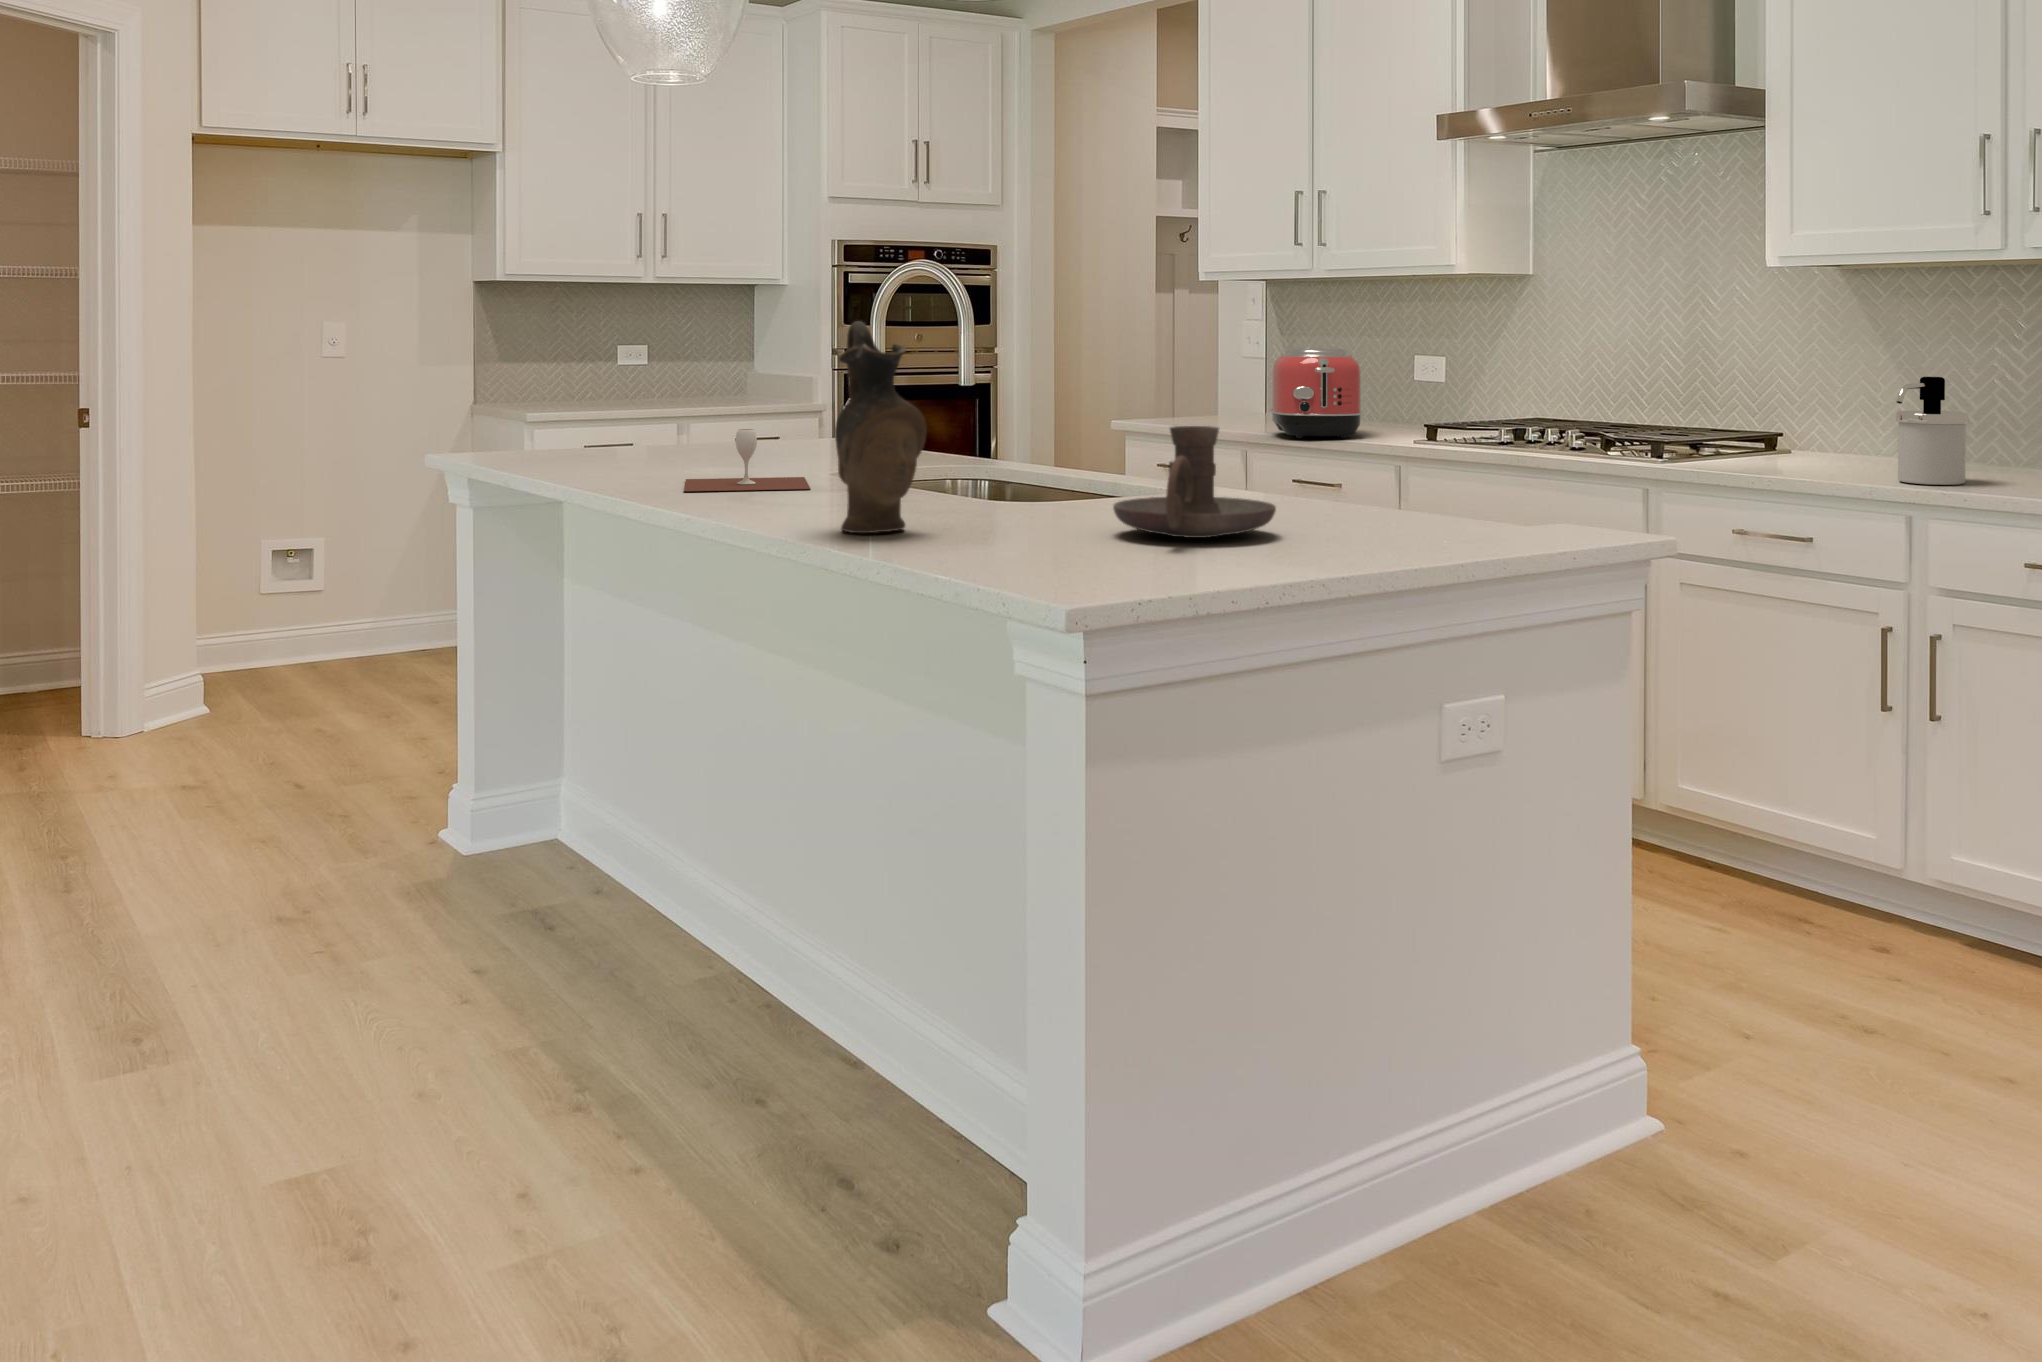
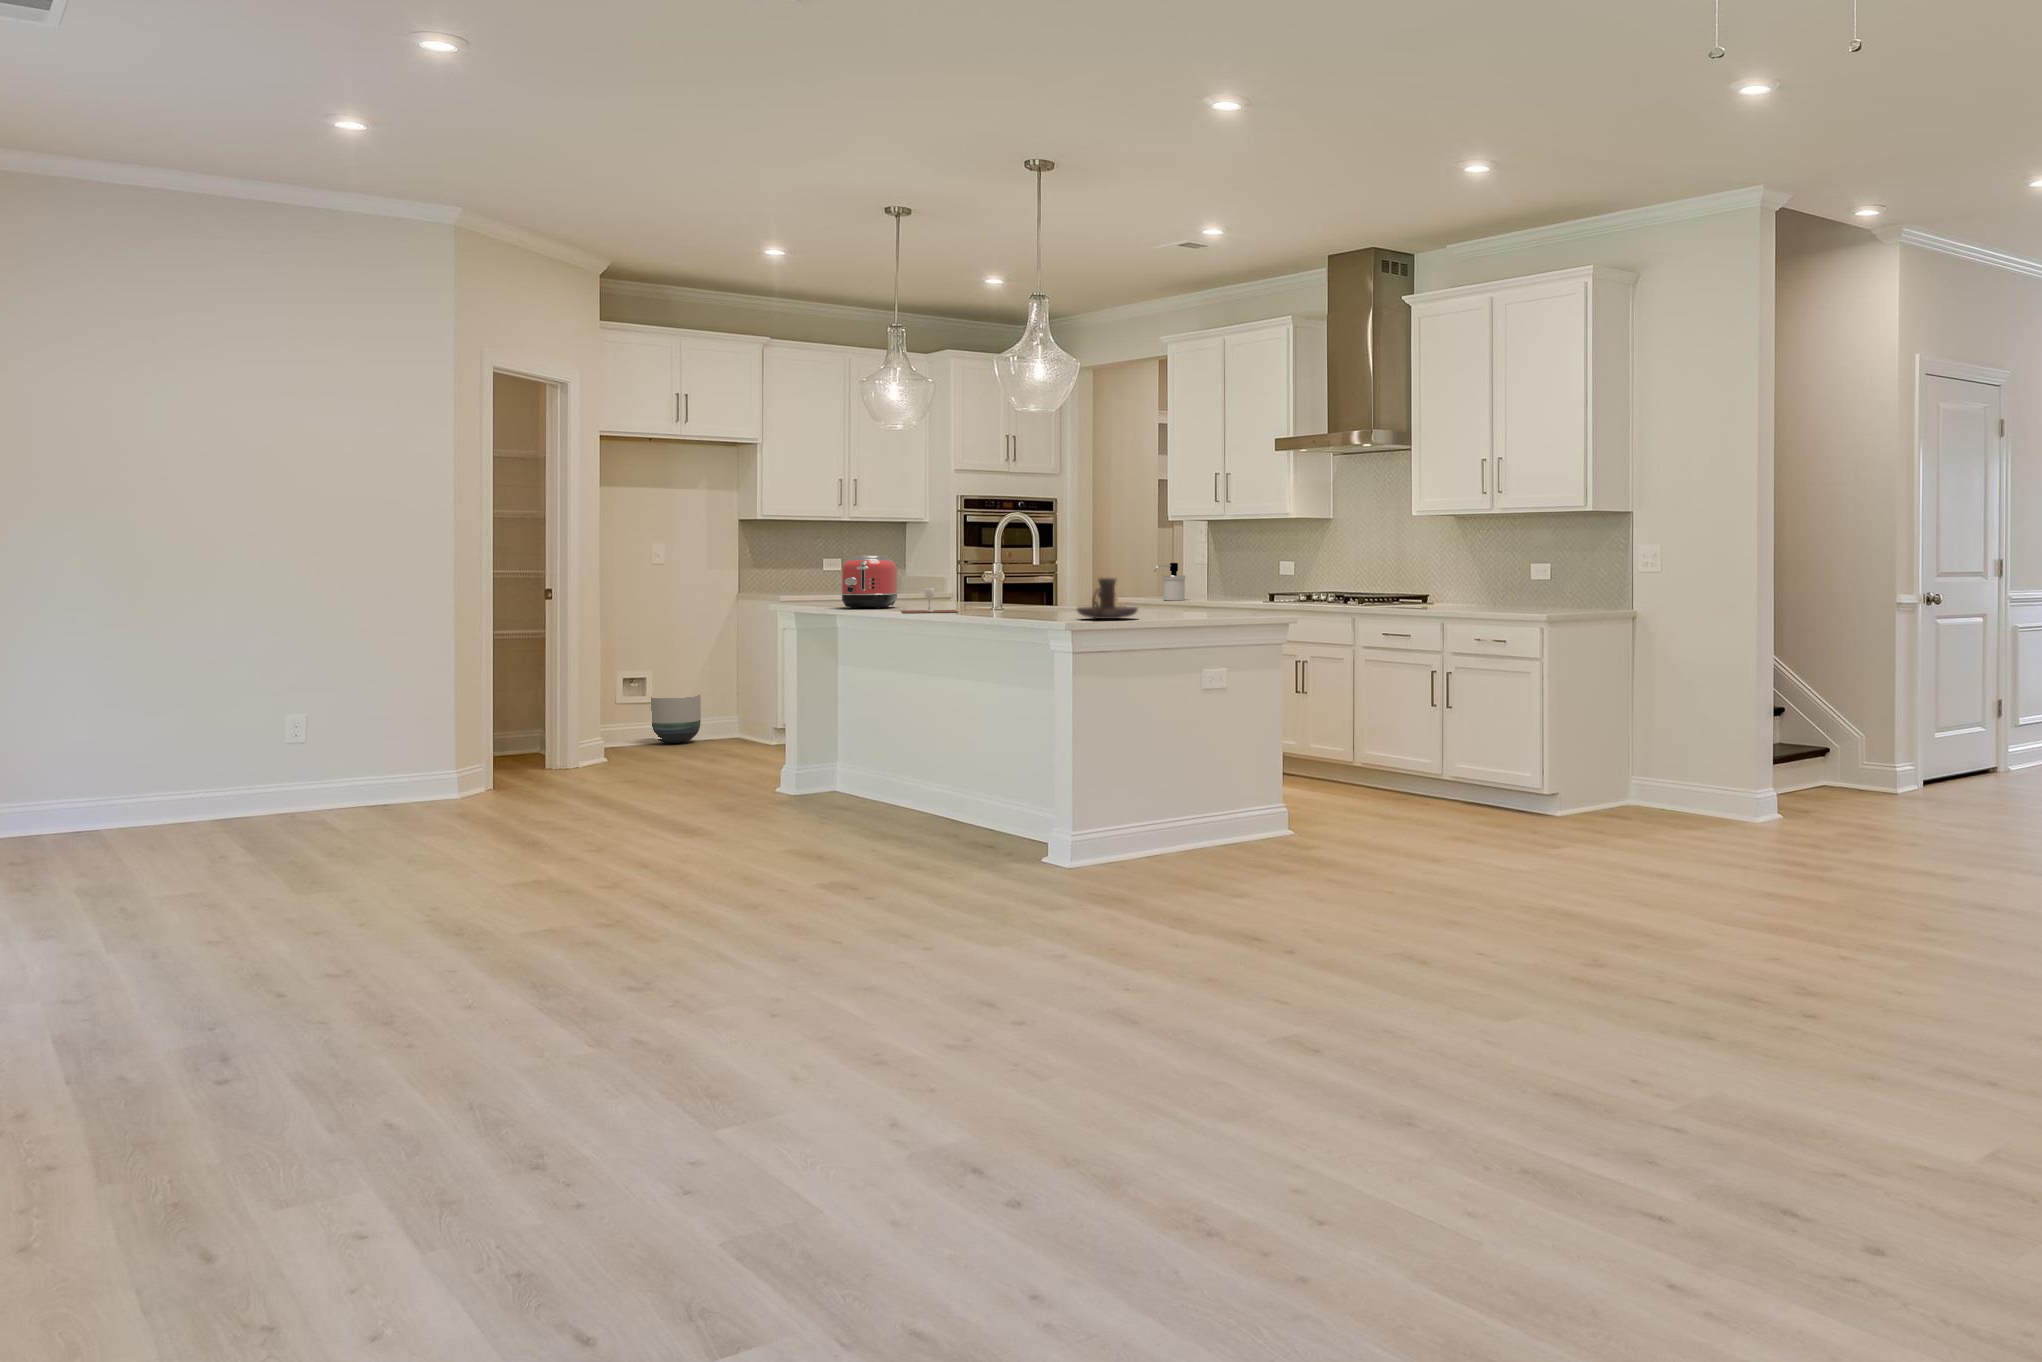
ceramic pitcher: present [835,321,927,533] -> none [969,538,1005,619]
toaster: present [1271,347,1362,438] -> present [841,555,898,609]
soap dispenser: present [1896,377,1969,485] -> present [1154,563,1185,601]
planter: none [293,579,380,668] -> present [651,695,701,743]

